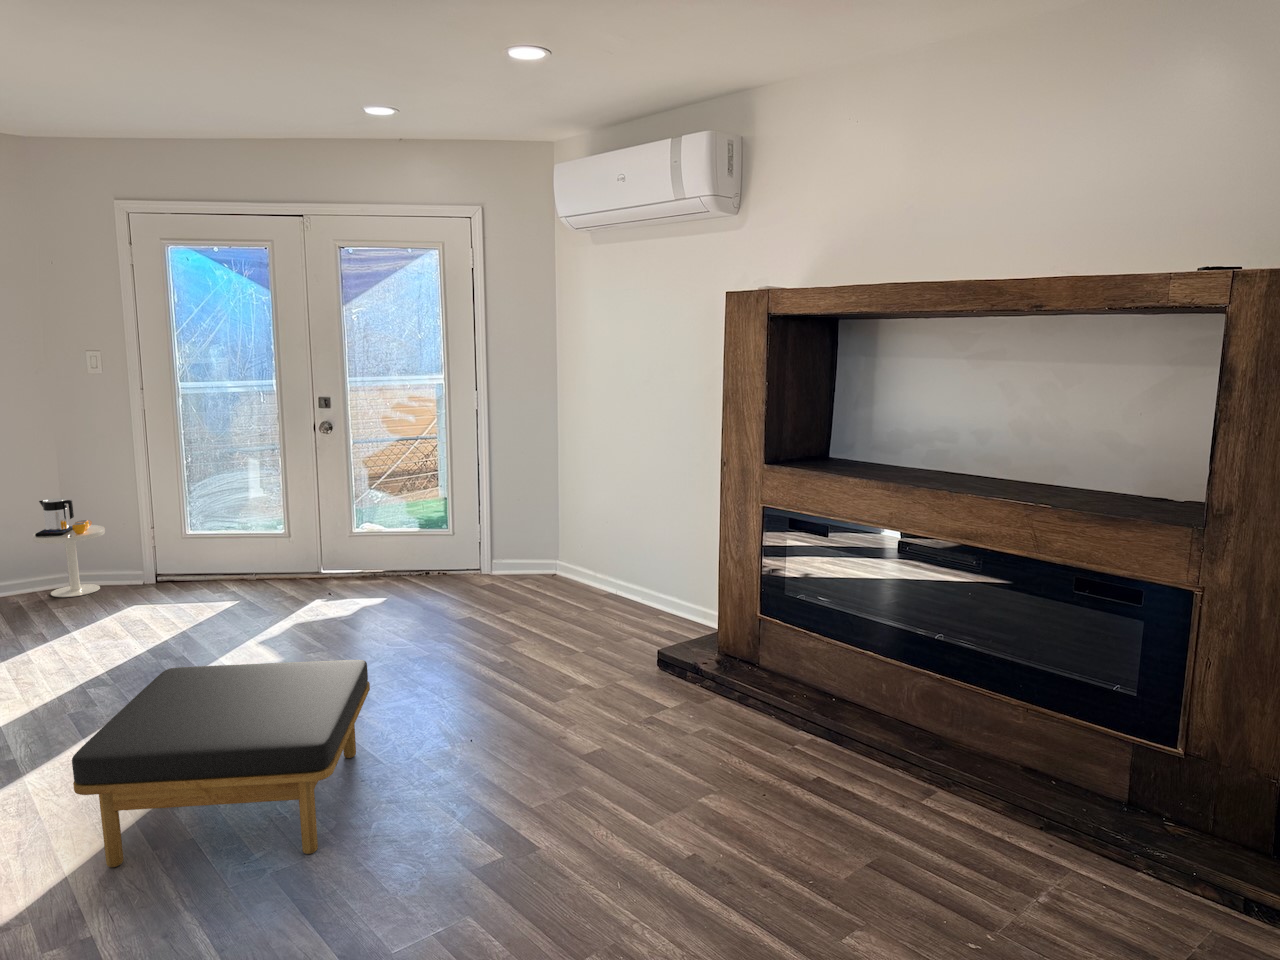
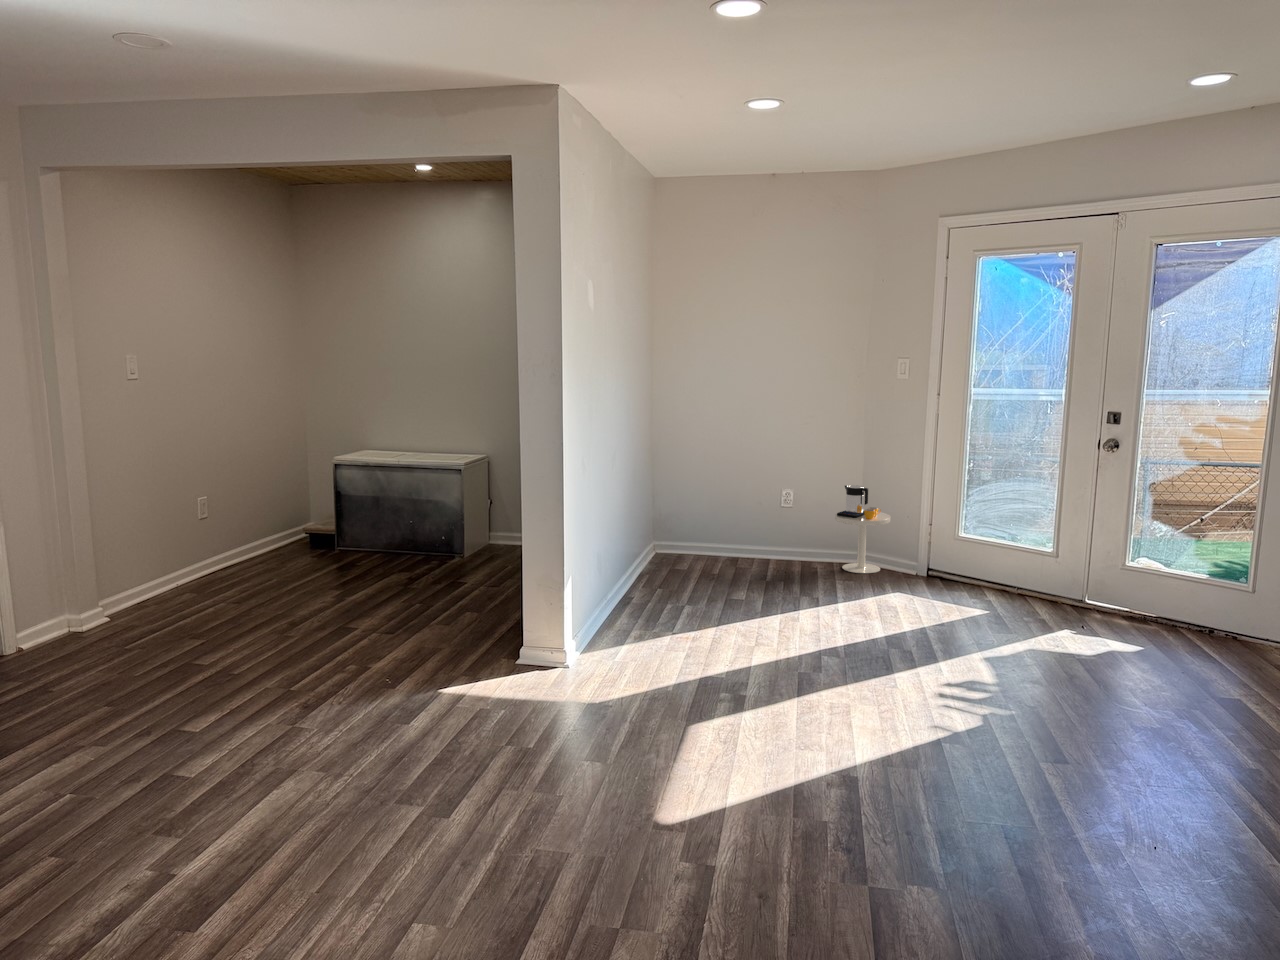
ottoman: present [72,660,370,867] -> none [741,658,1037,887]

